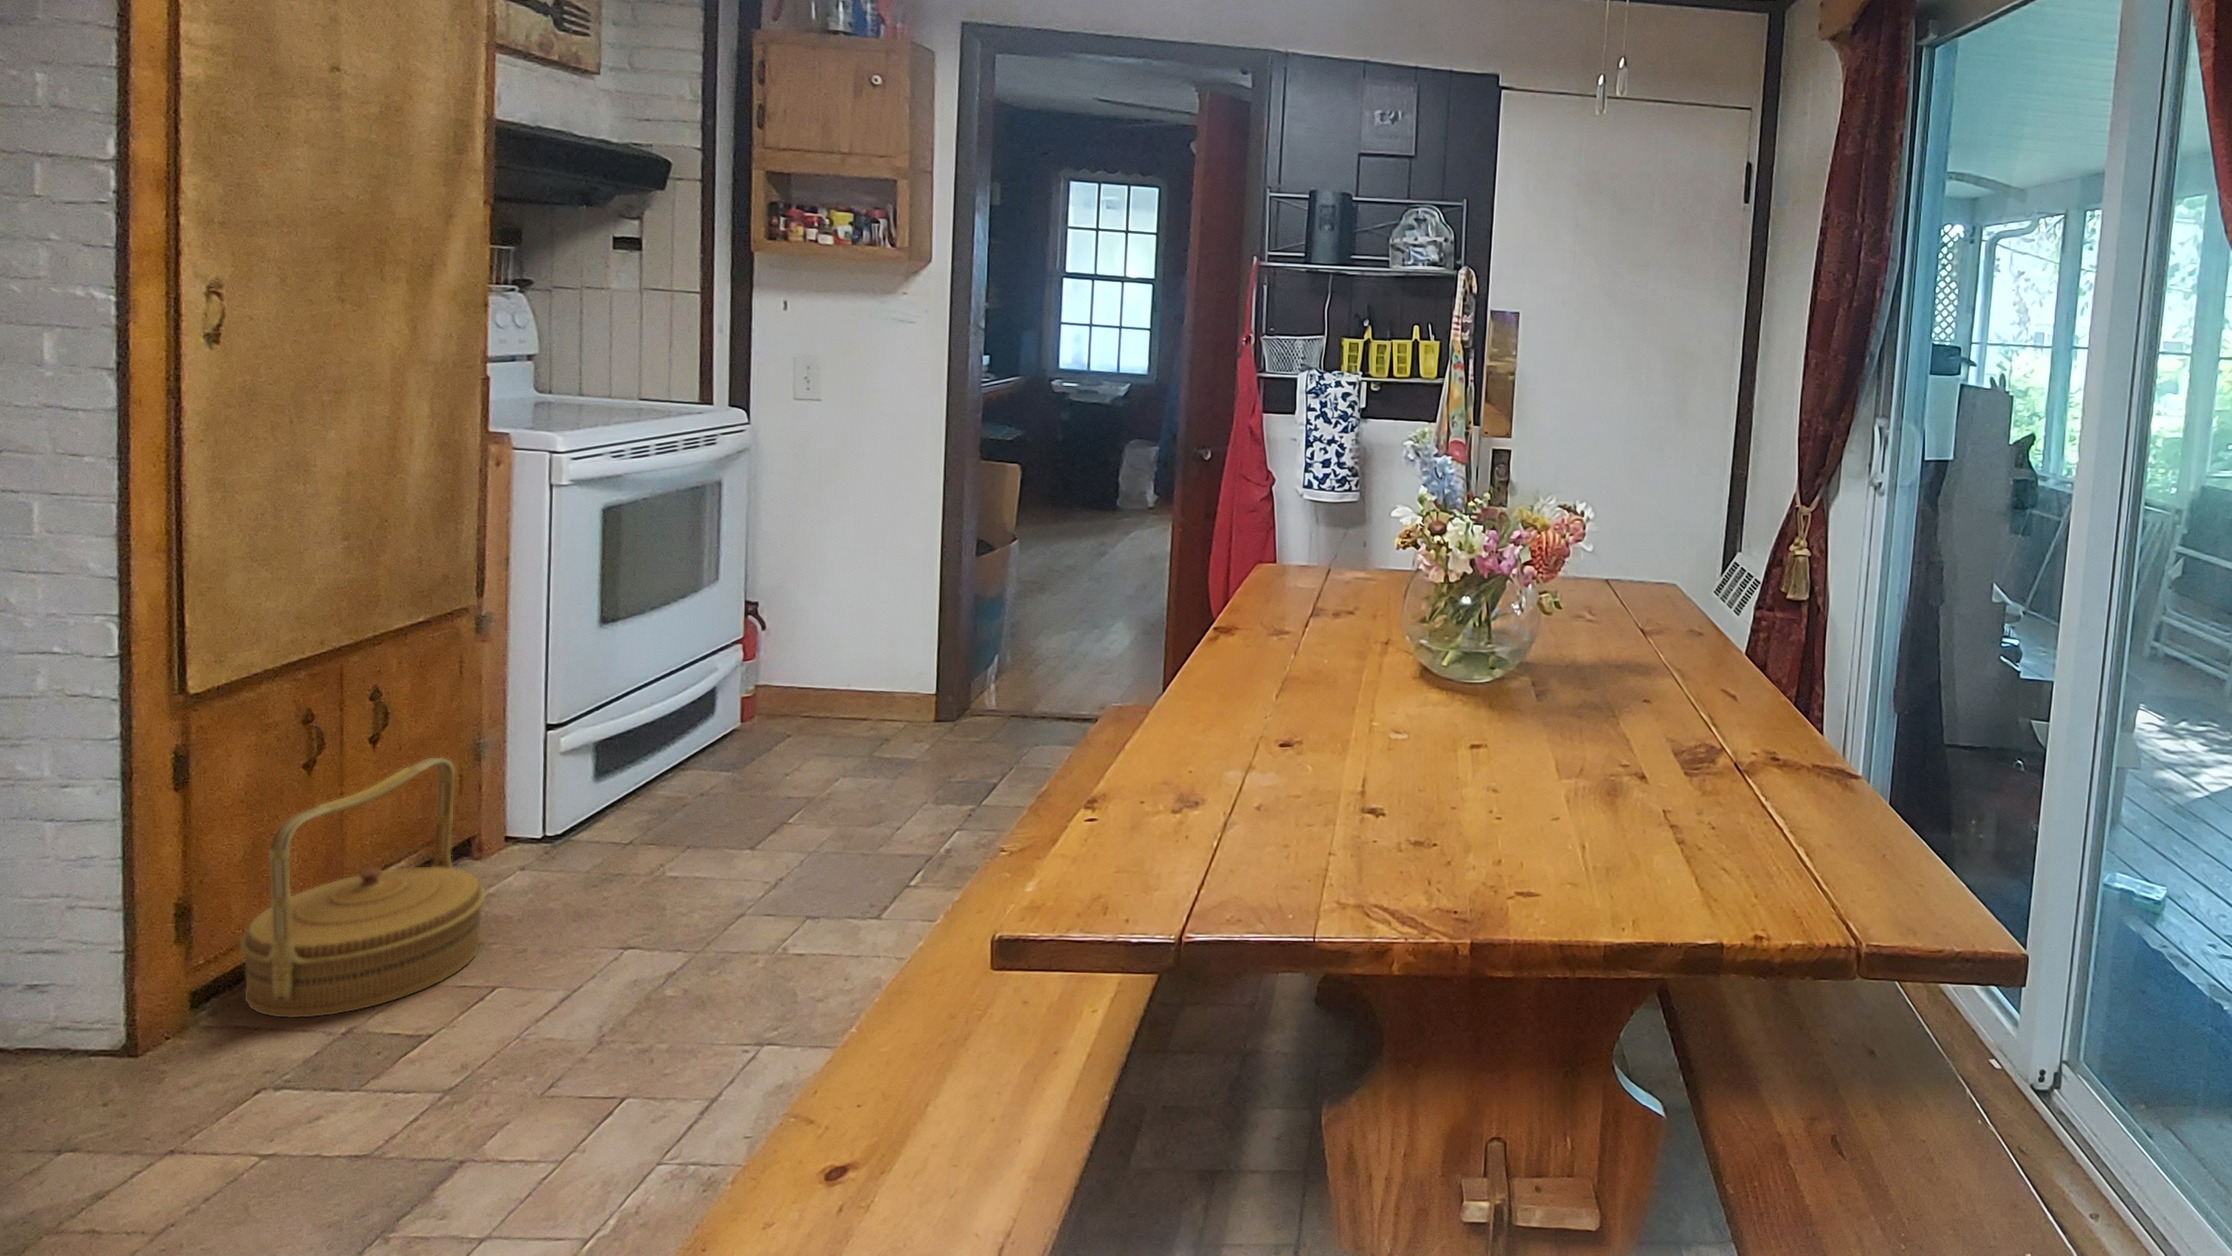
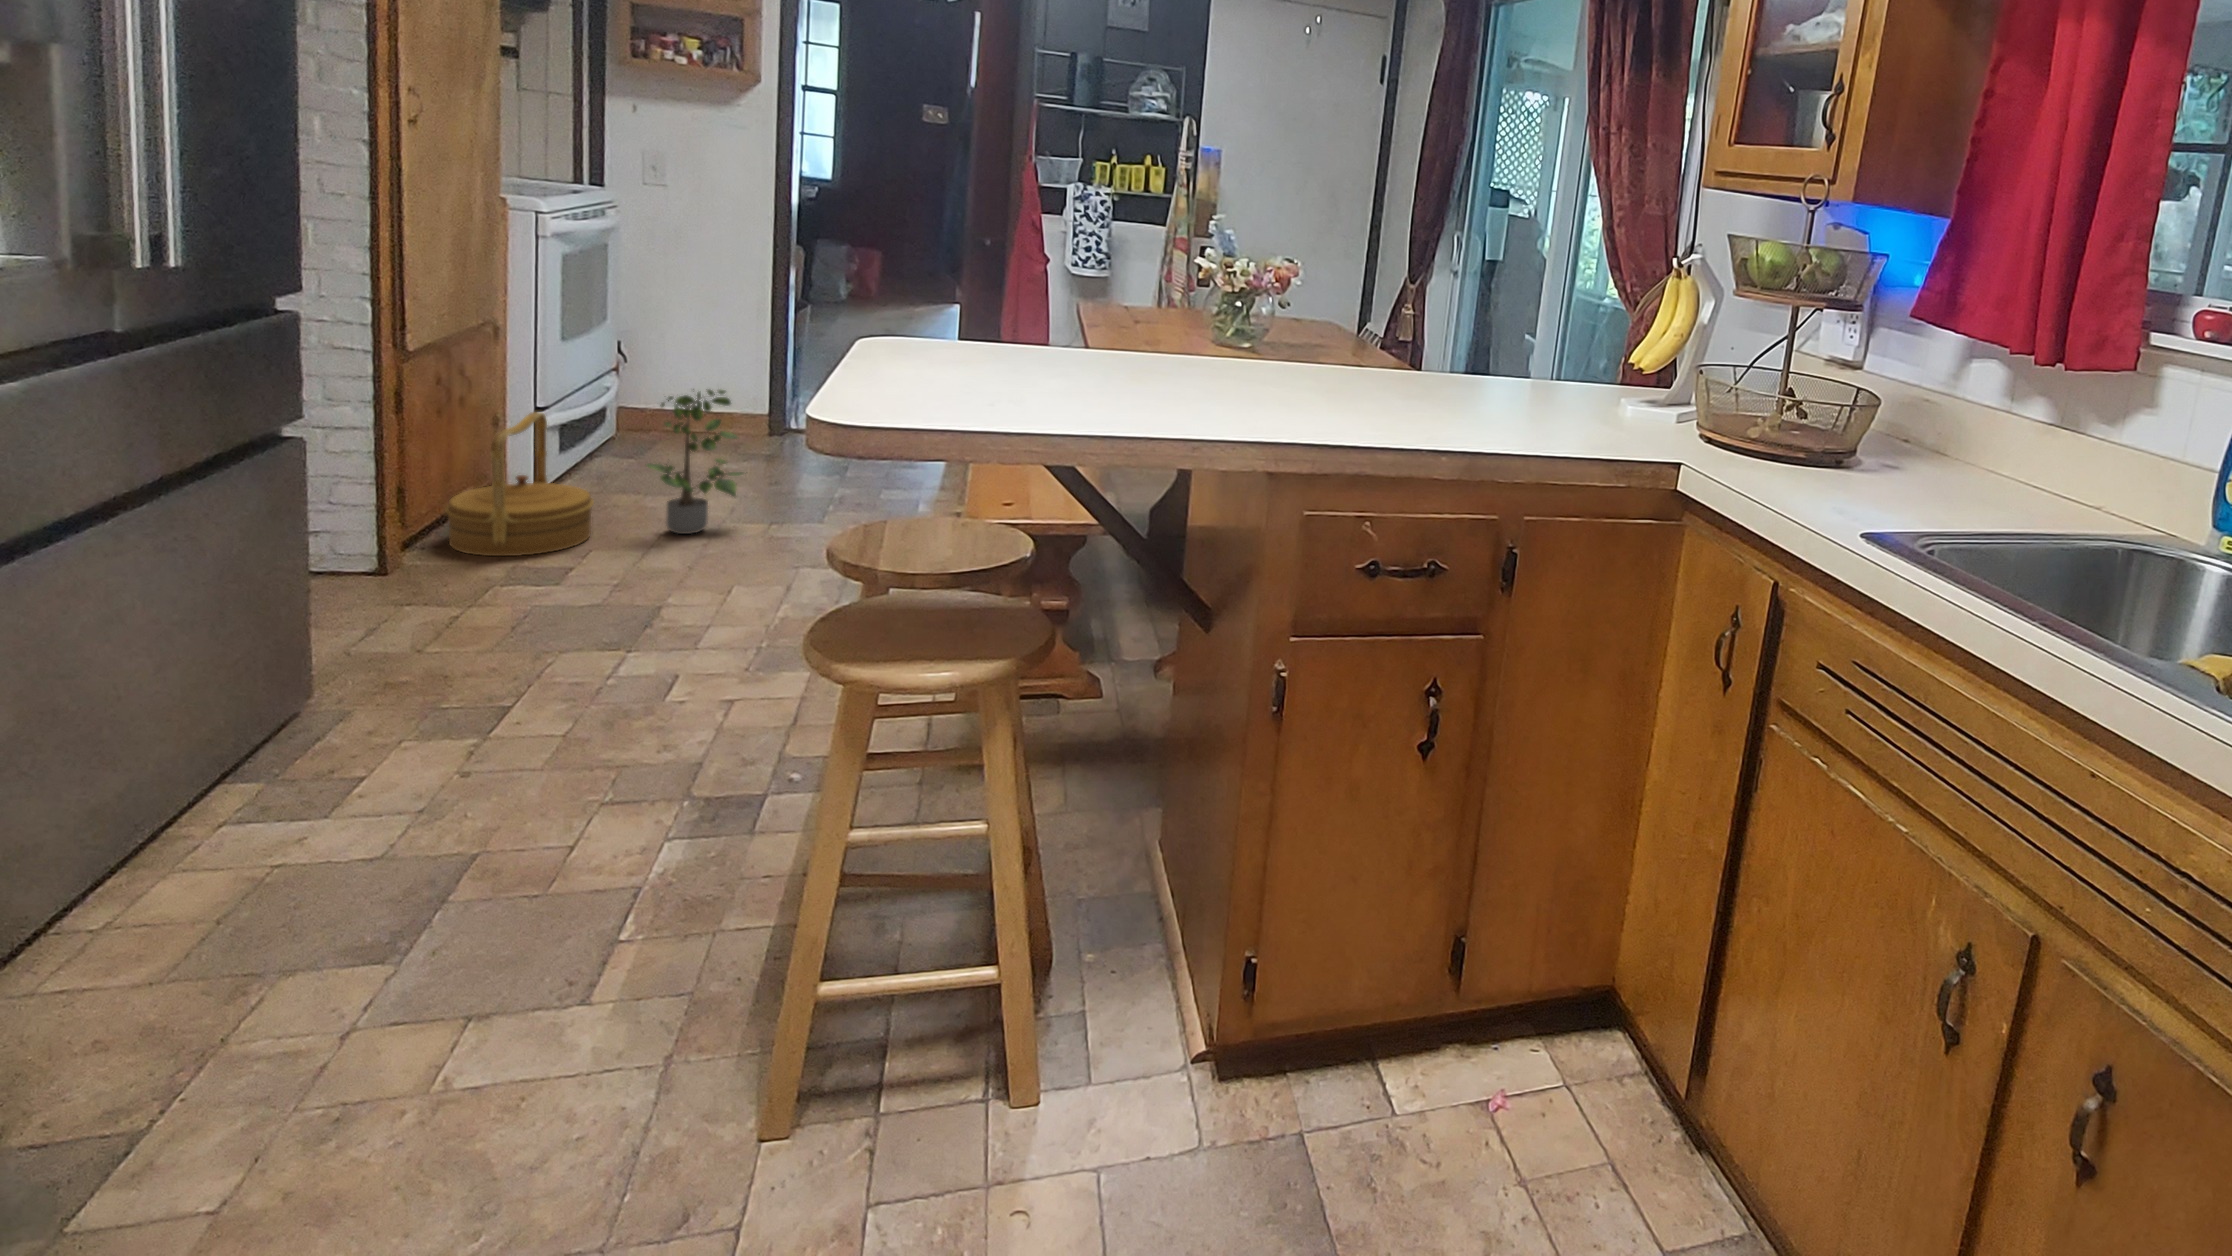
potted plant: none [553,715,725,963] -> present [647,390,743,534]

